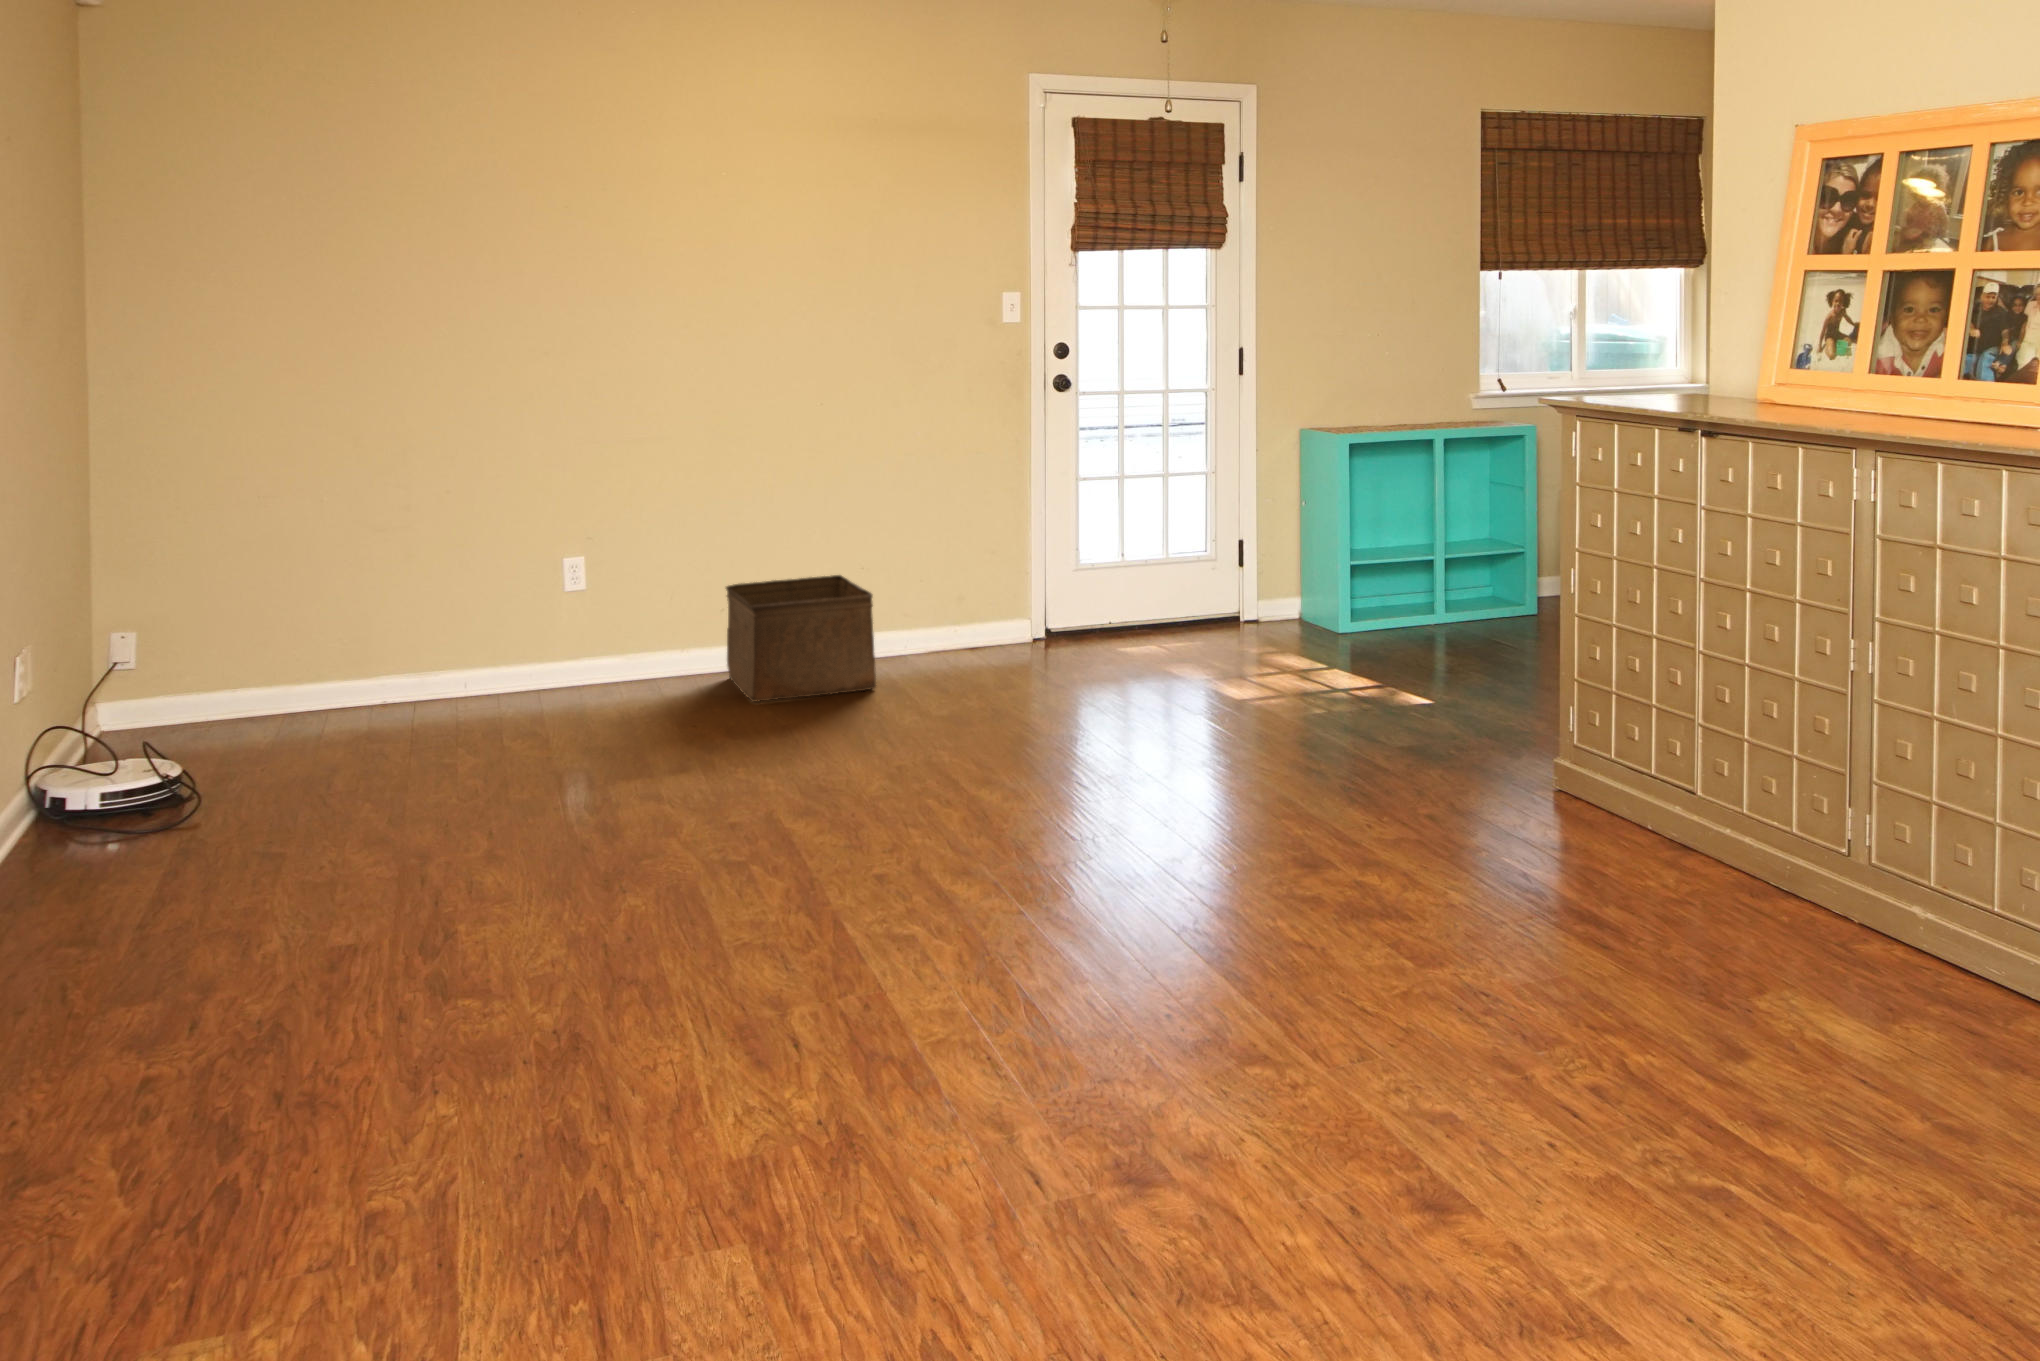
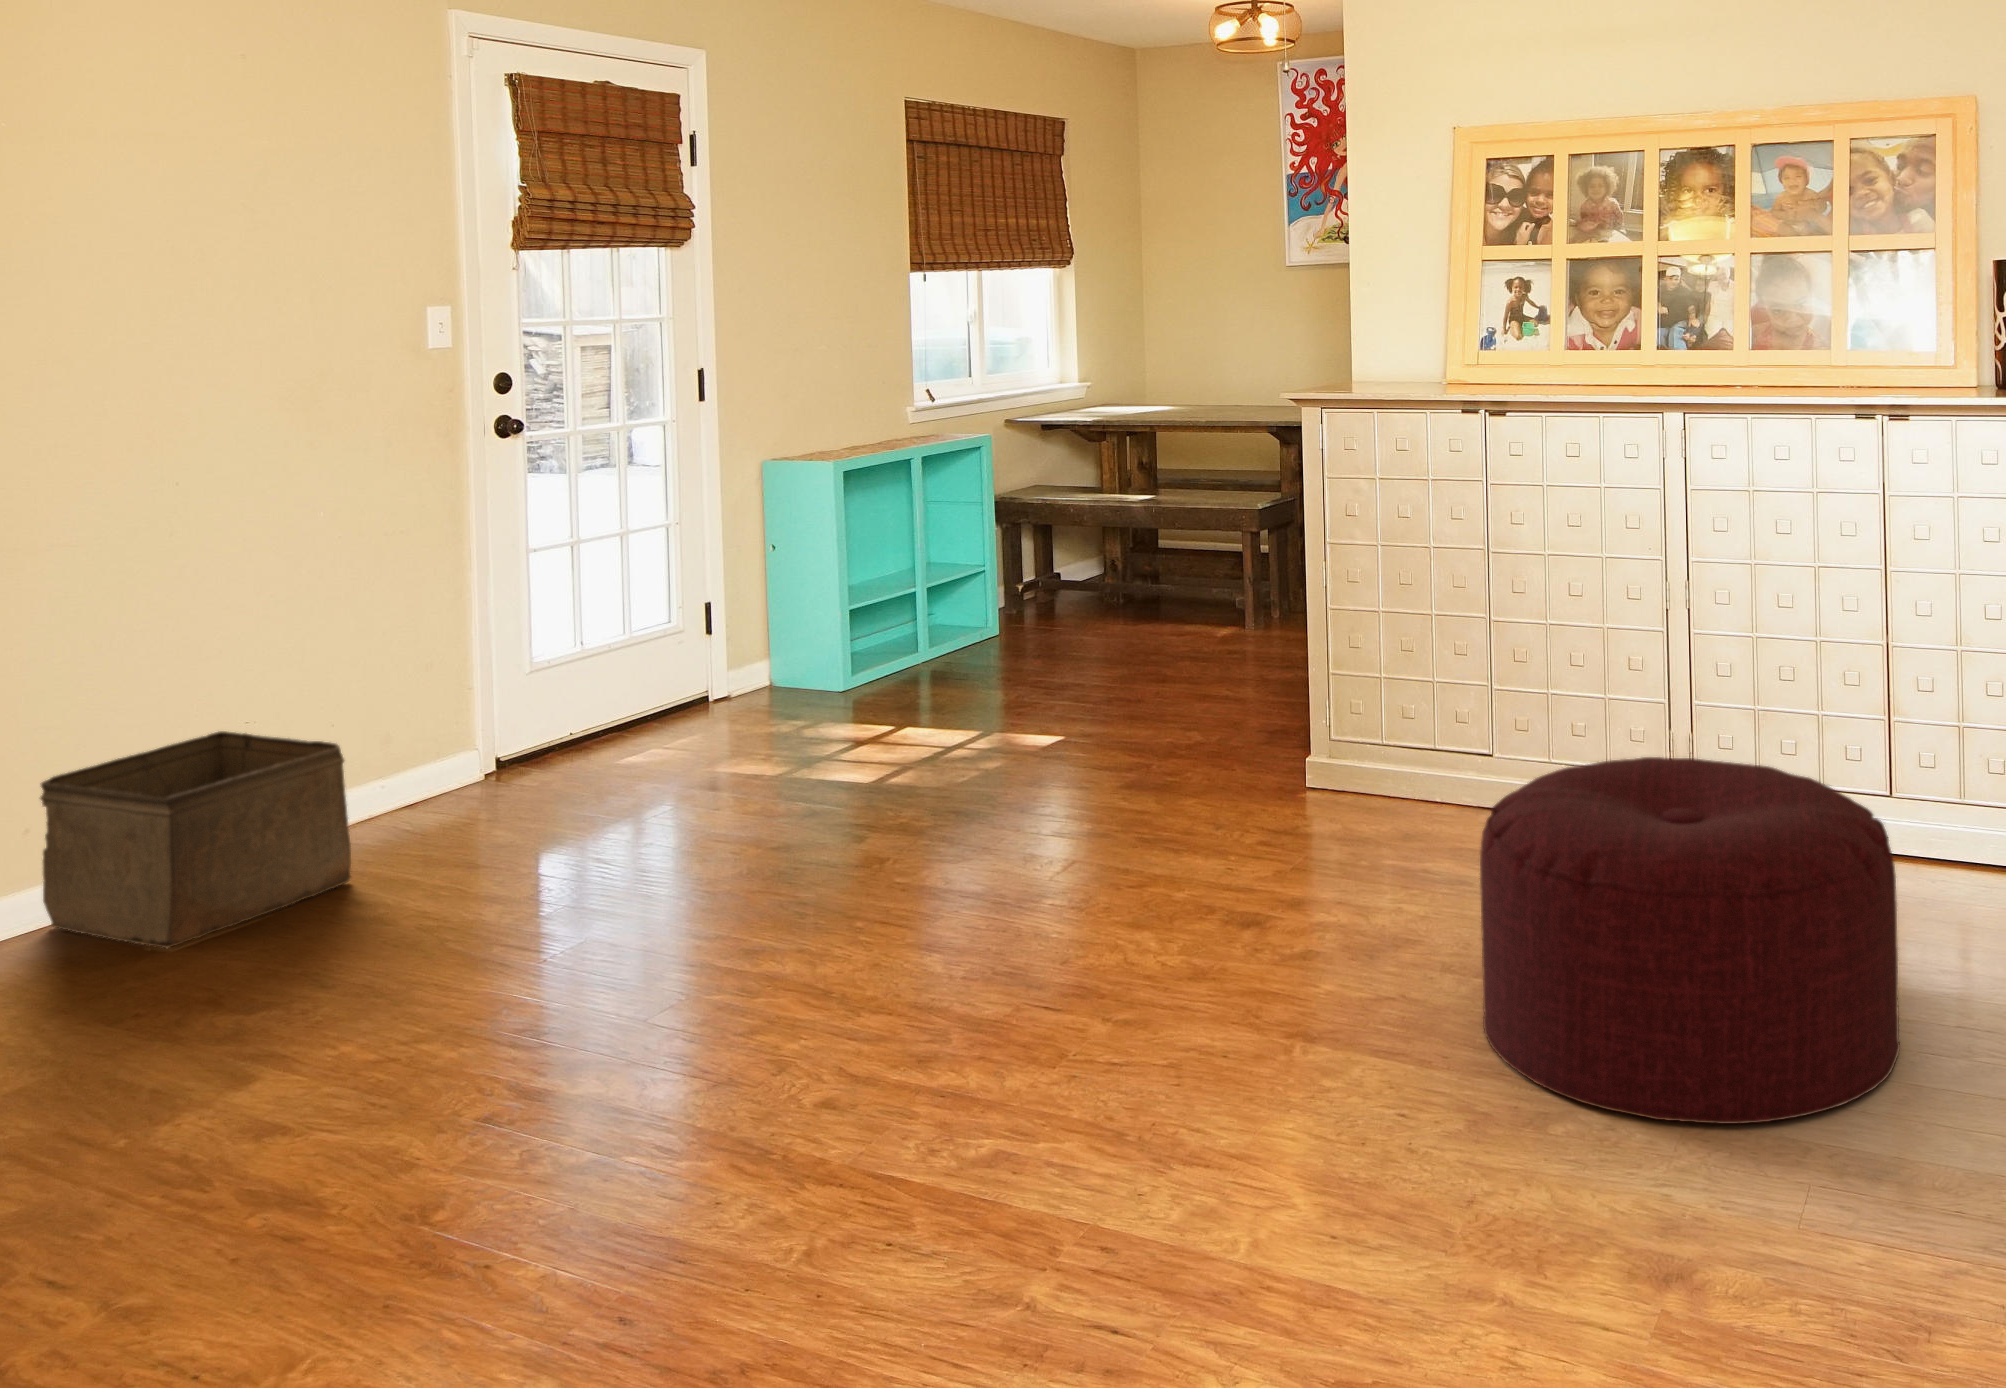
ottoman: none [1292,791,1724,1180] -> present [1480,757,1900,1124]

